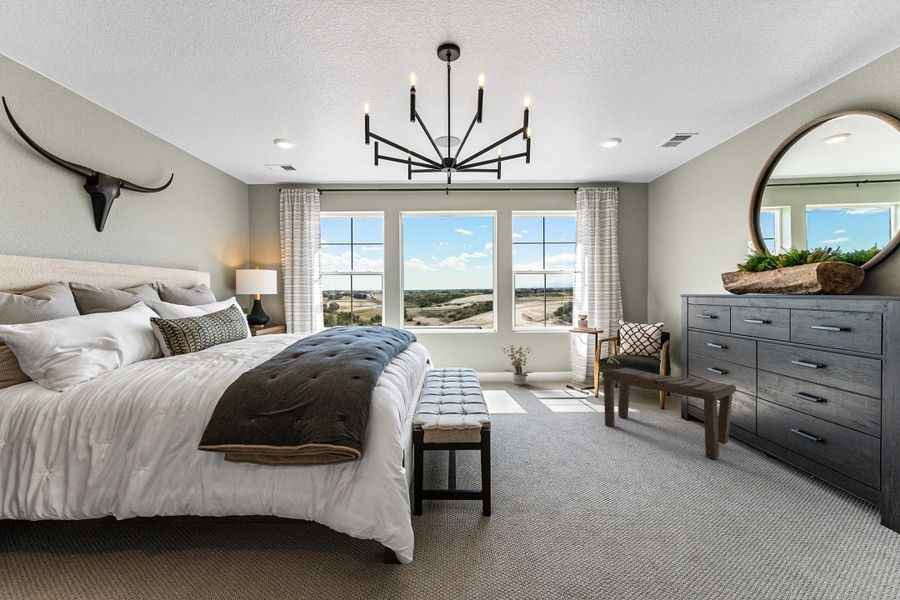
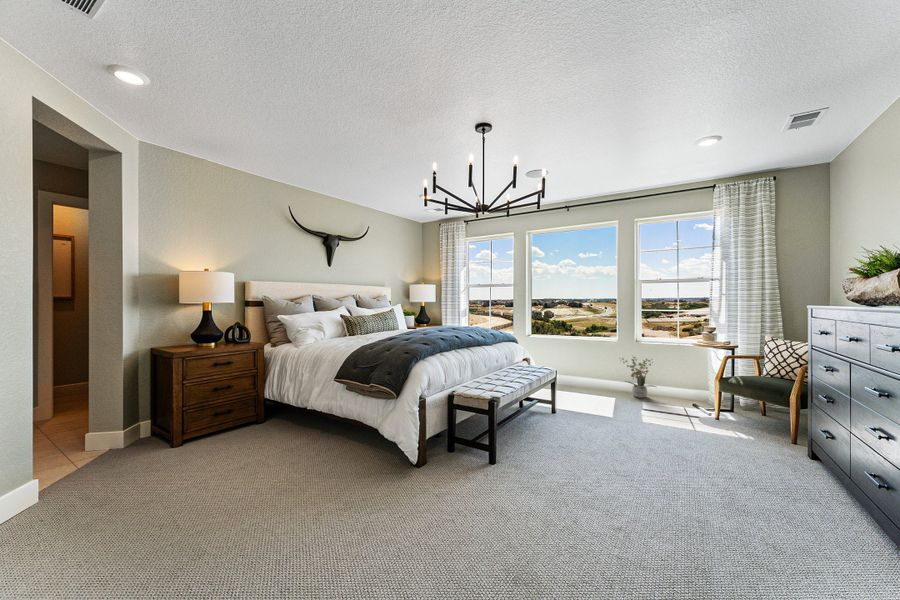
bench: present [602,367,736,459] -> none [683,384,833,491]

